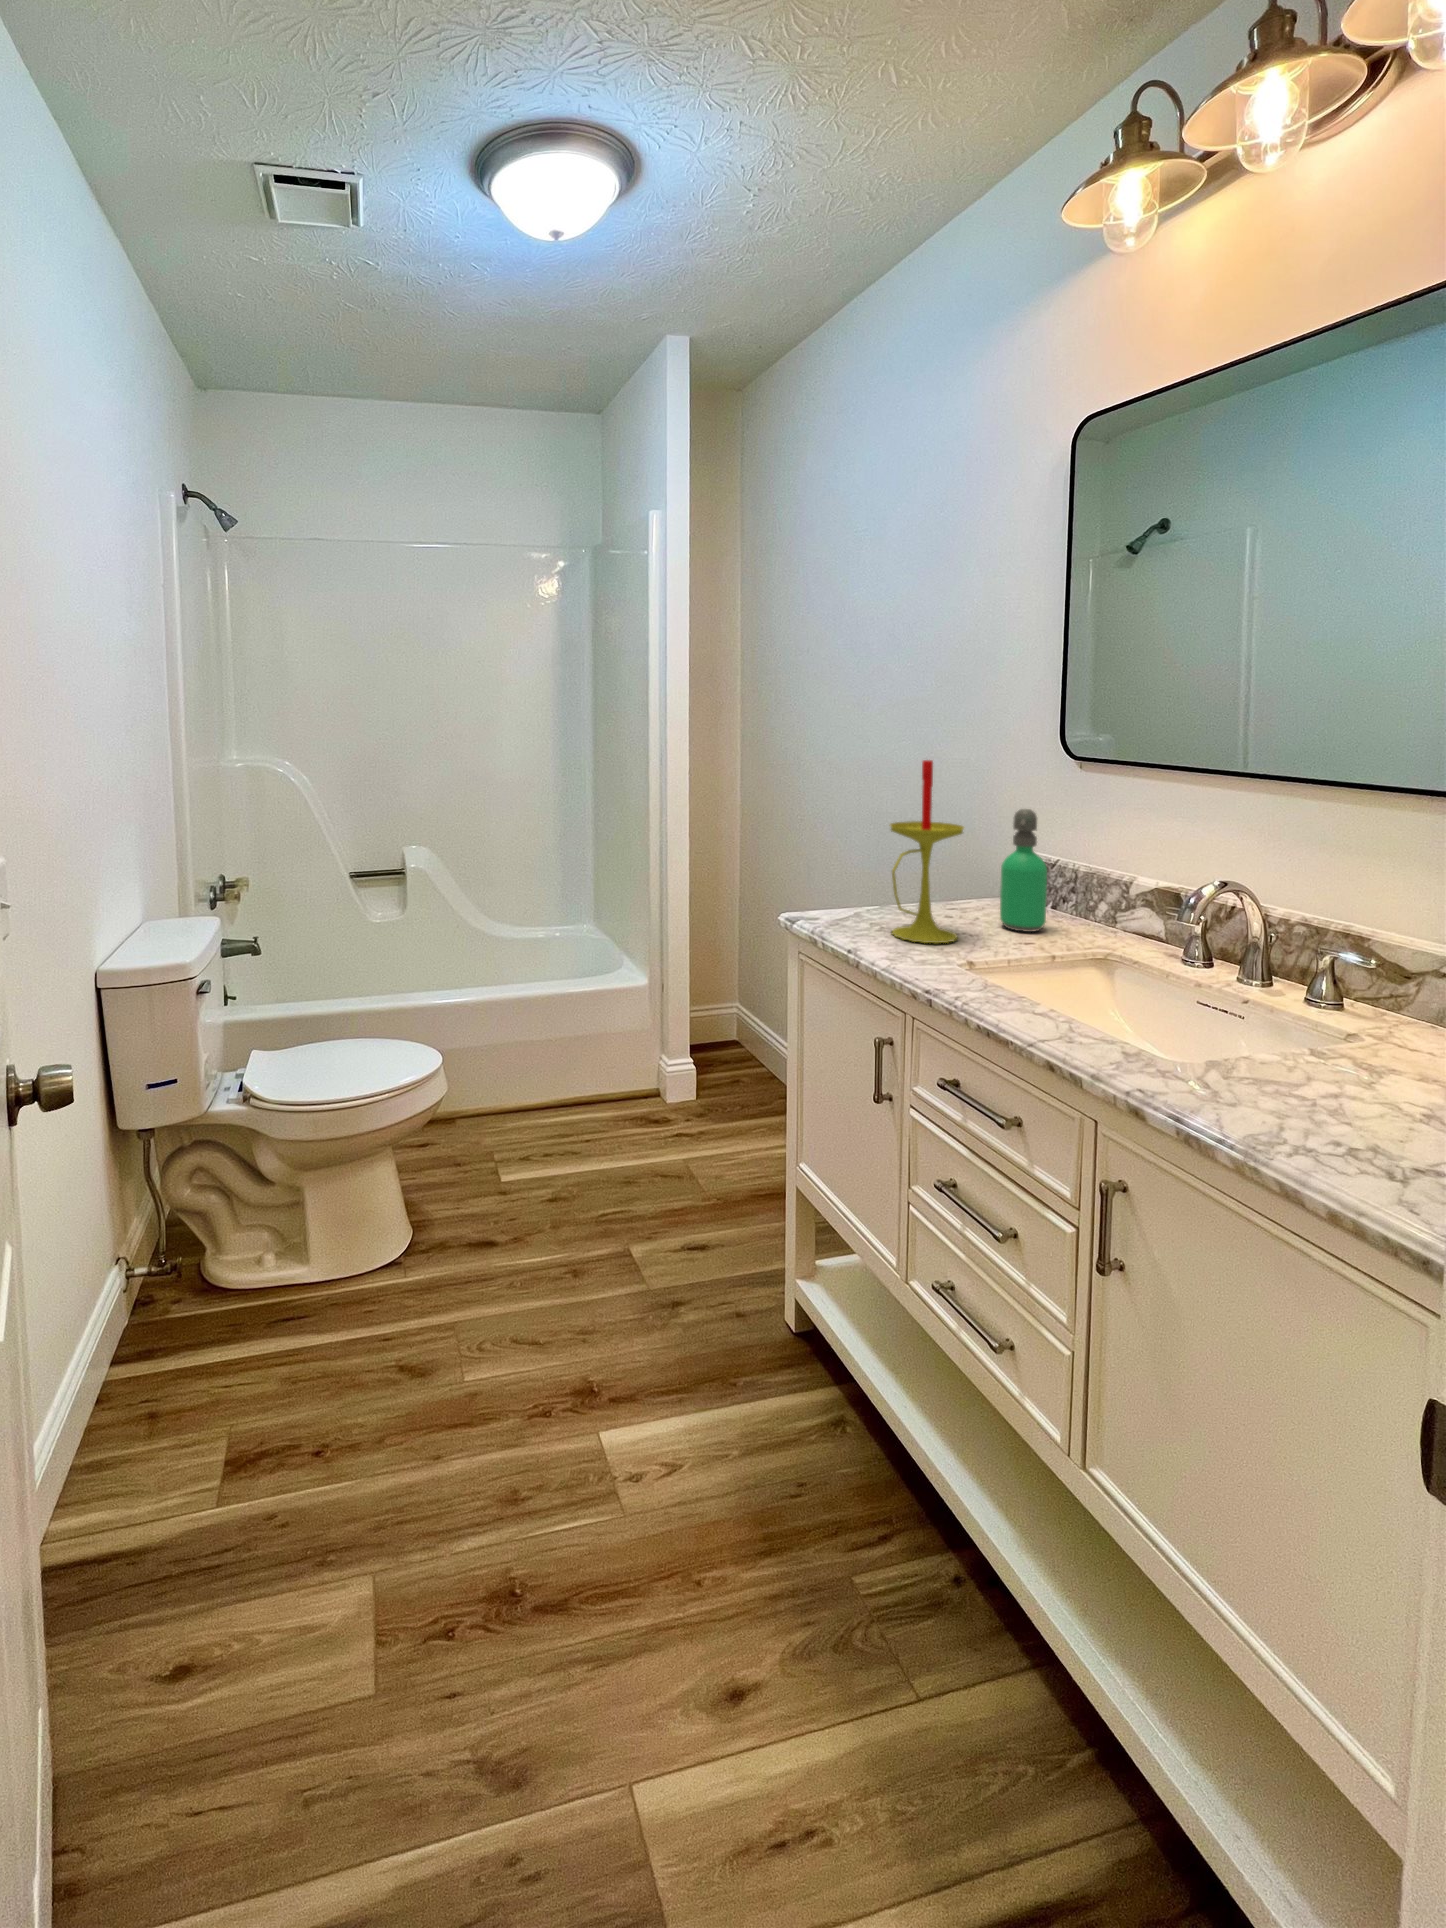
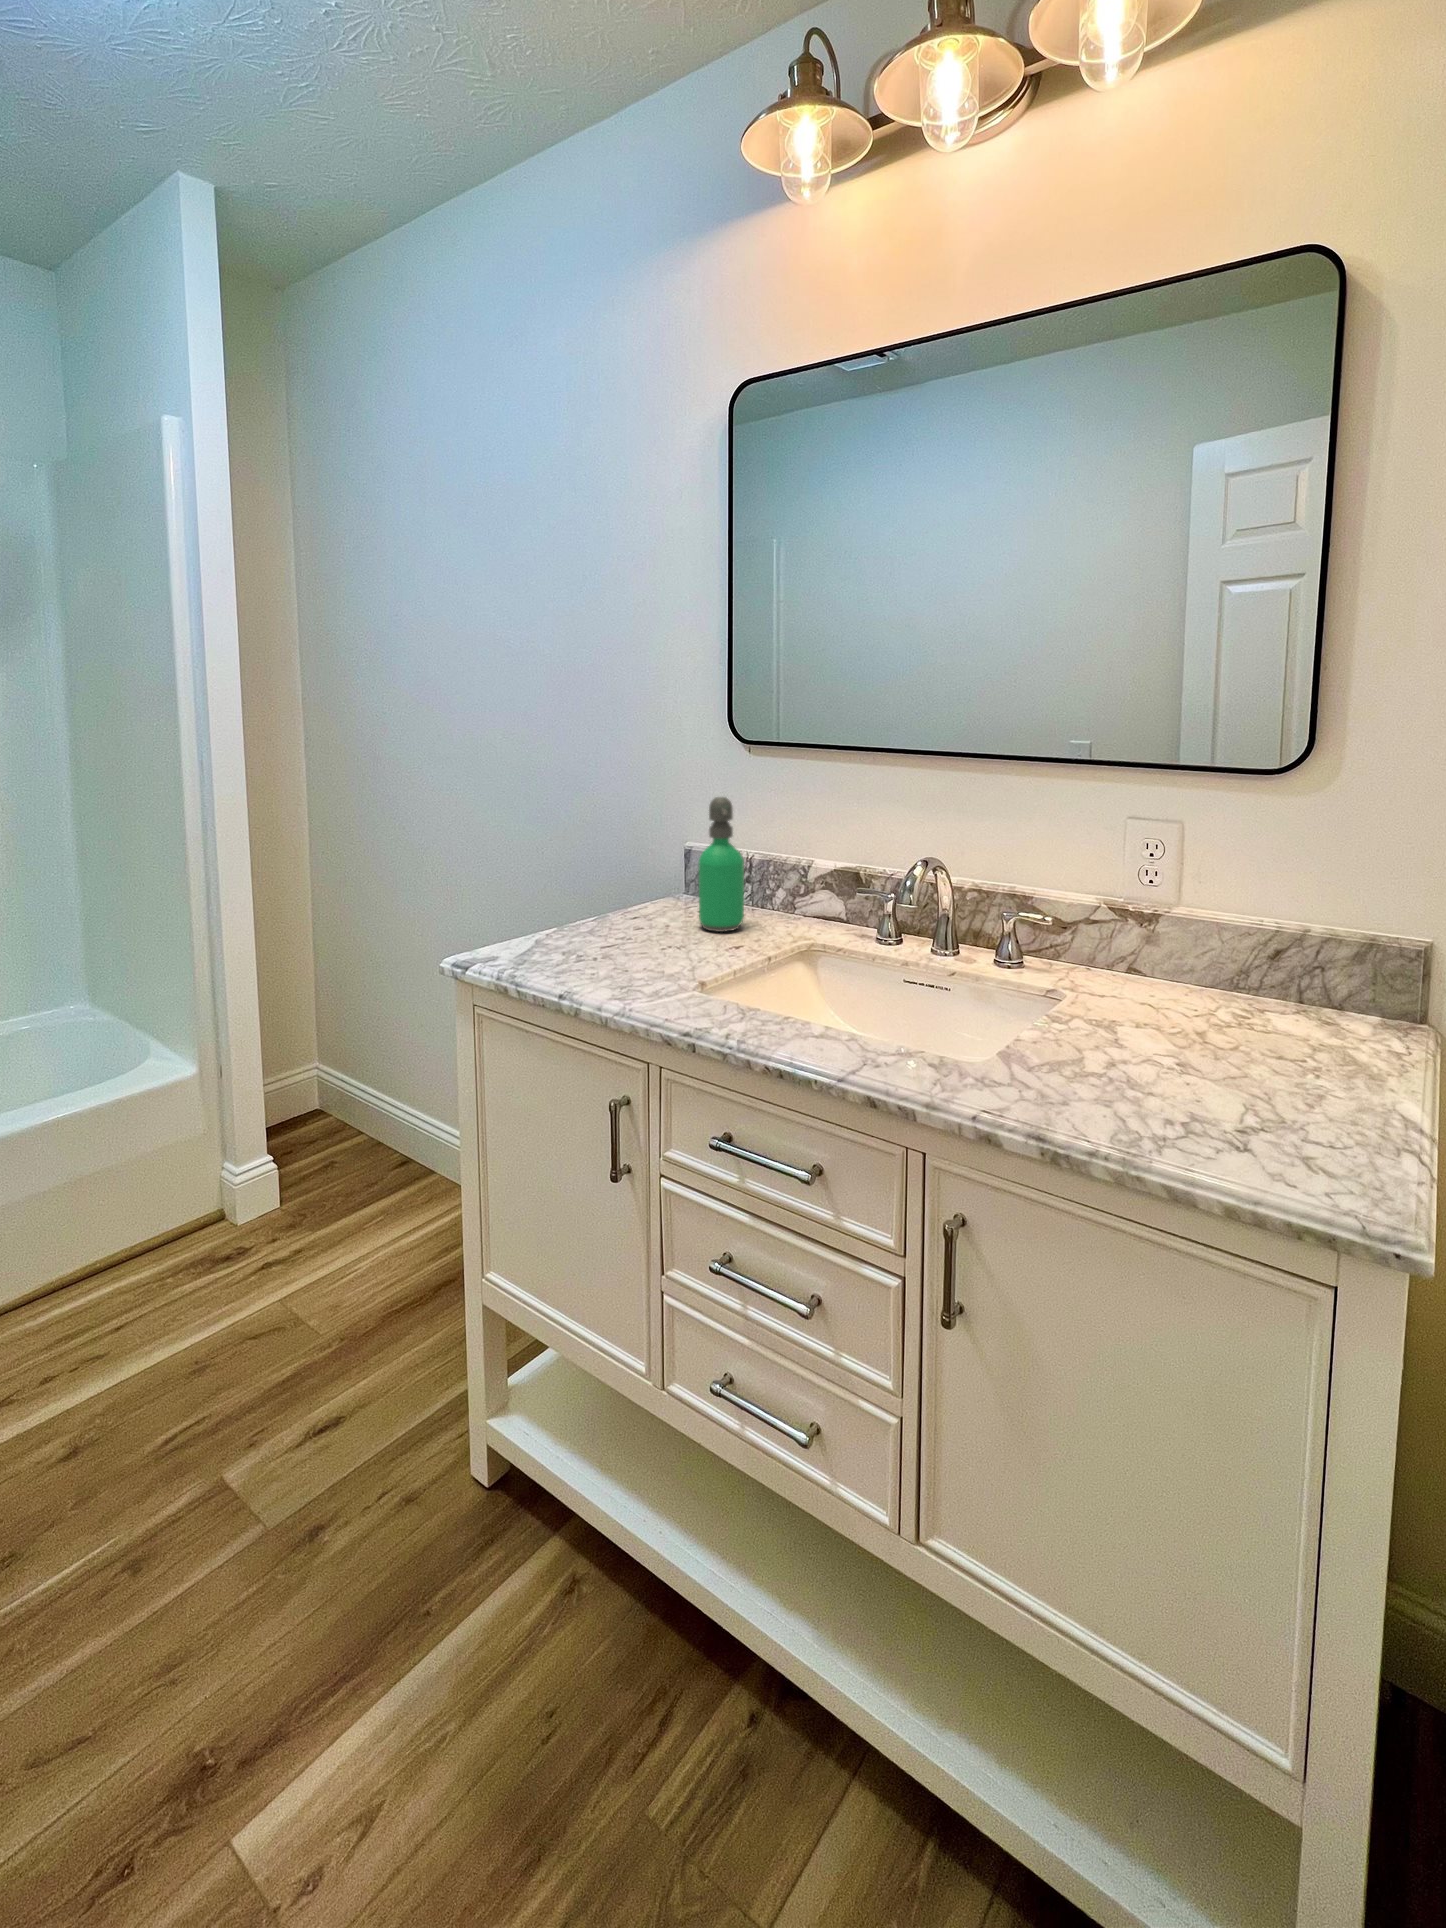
candle: present [890,760,964,943] -> none [592,740,678,967]

